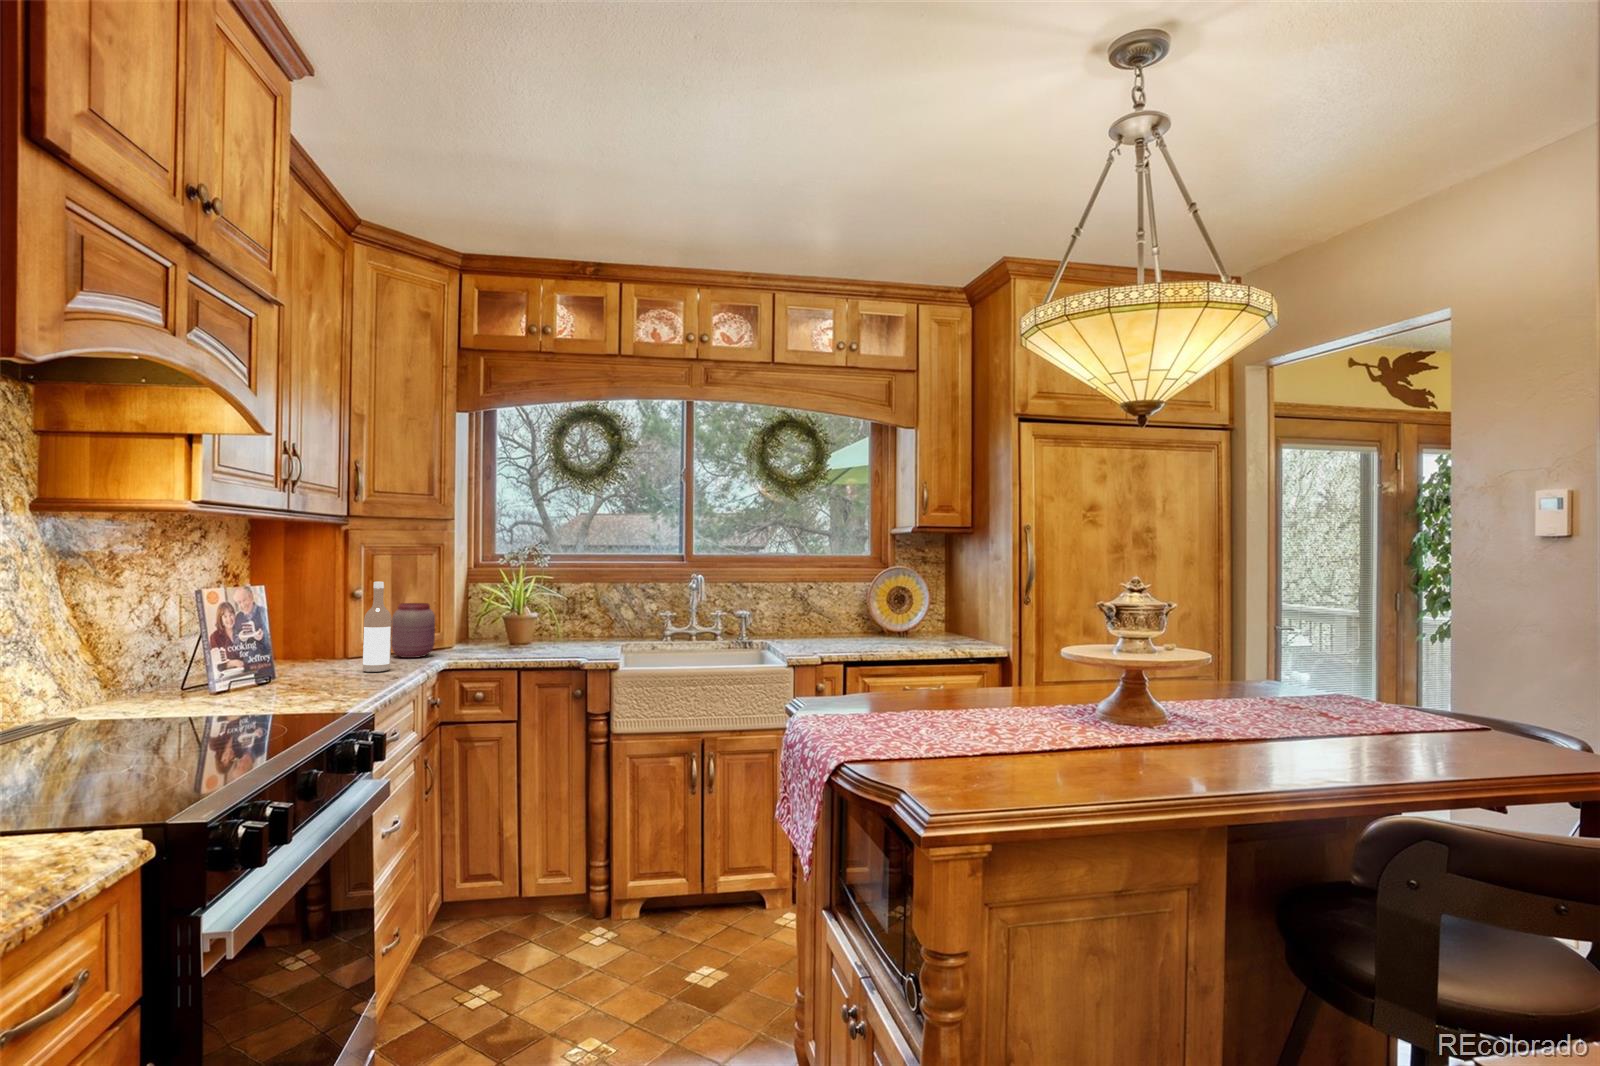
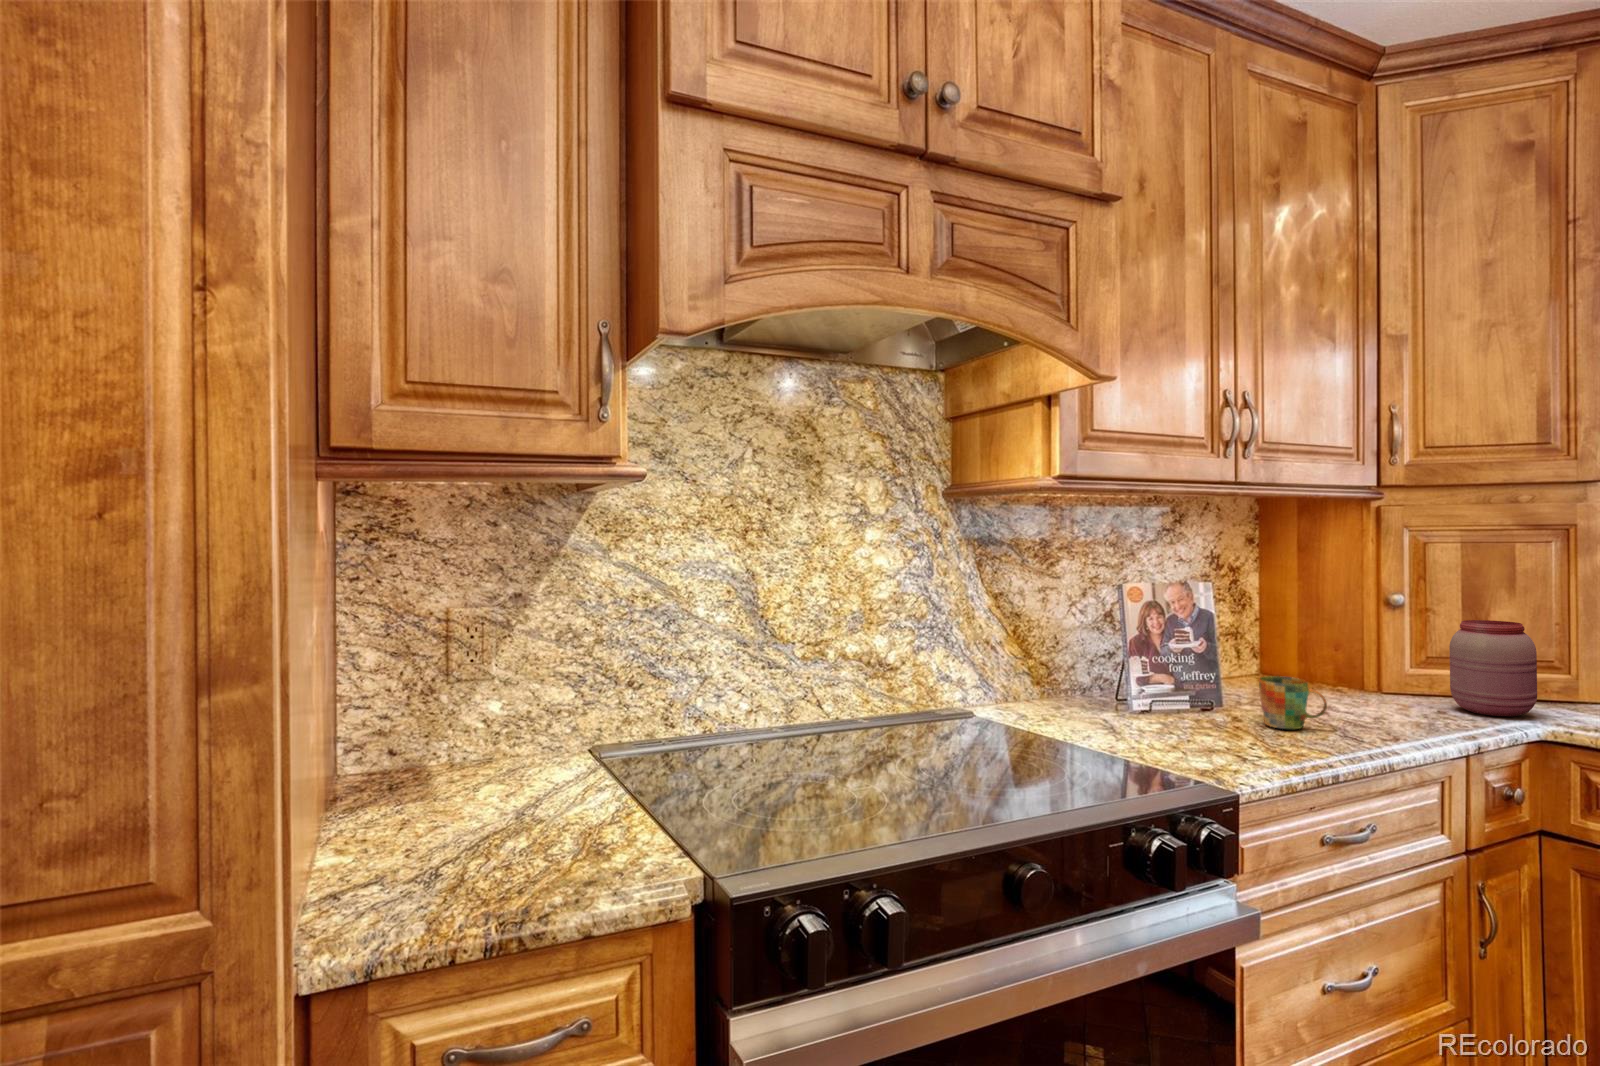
wine bottle: present [363,582,392,672] -> none [1358,581,1408,729]
mug: none [311,648,355,682] -> present [1259,676,1327,729]

